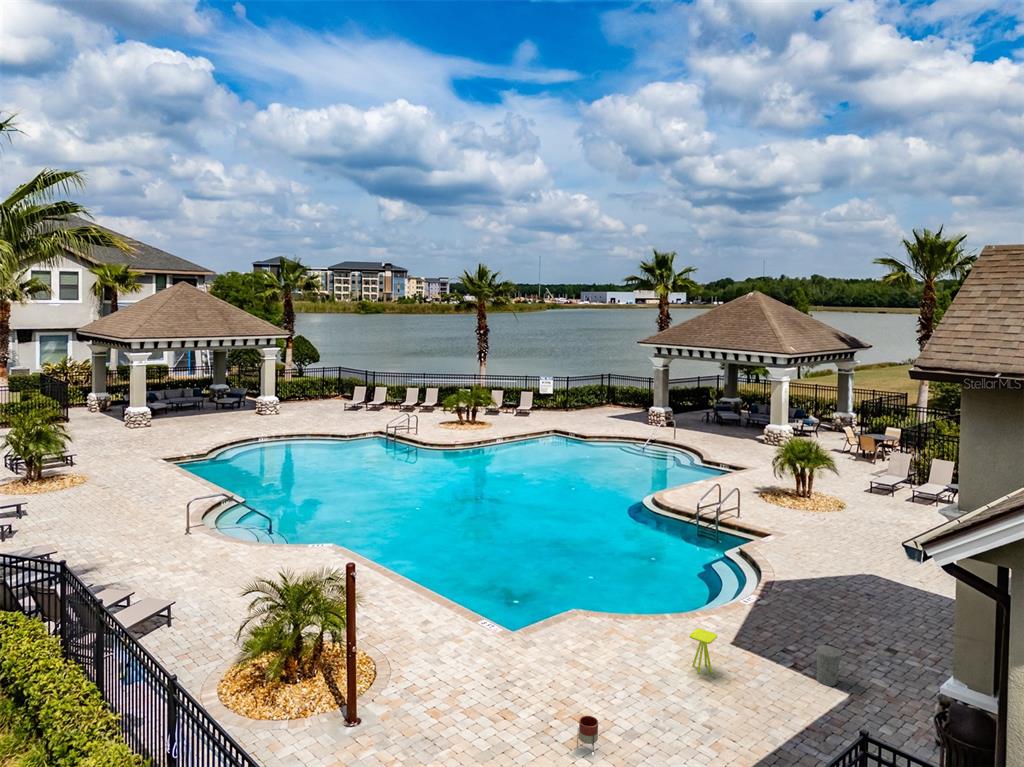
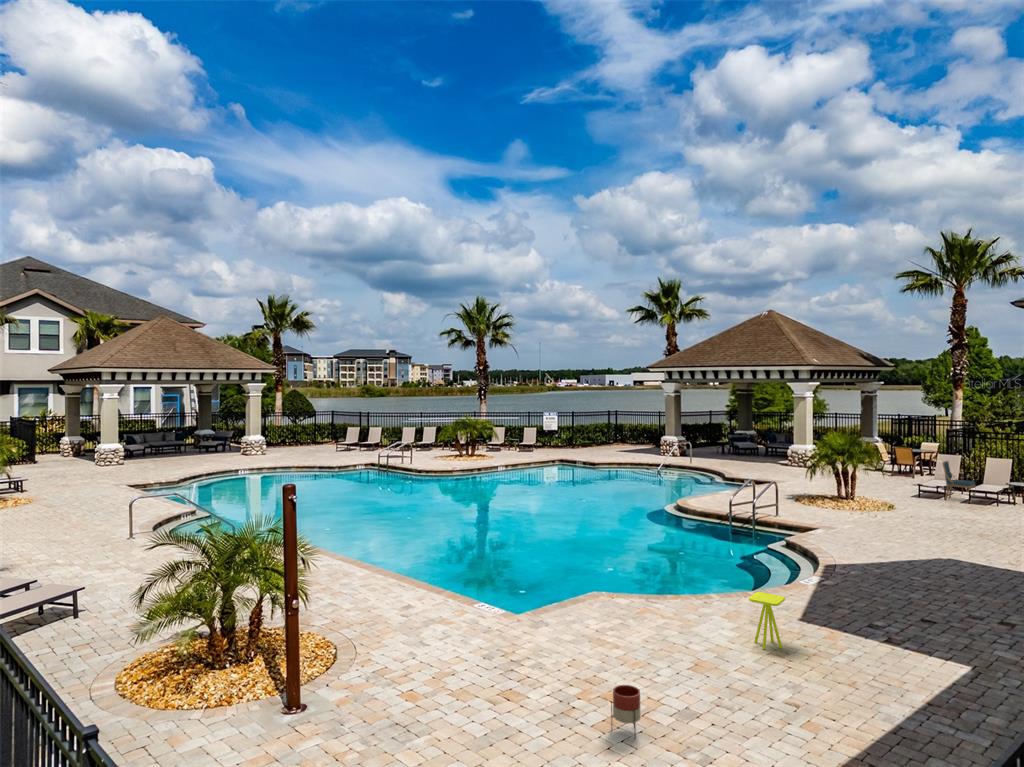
chair: none [893,464,921,504] -> present [943,461,975,502]
trash can: present [816,645,842,686] -> none [919,606,956,659]

